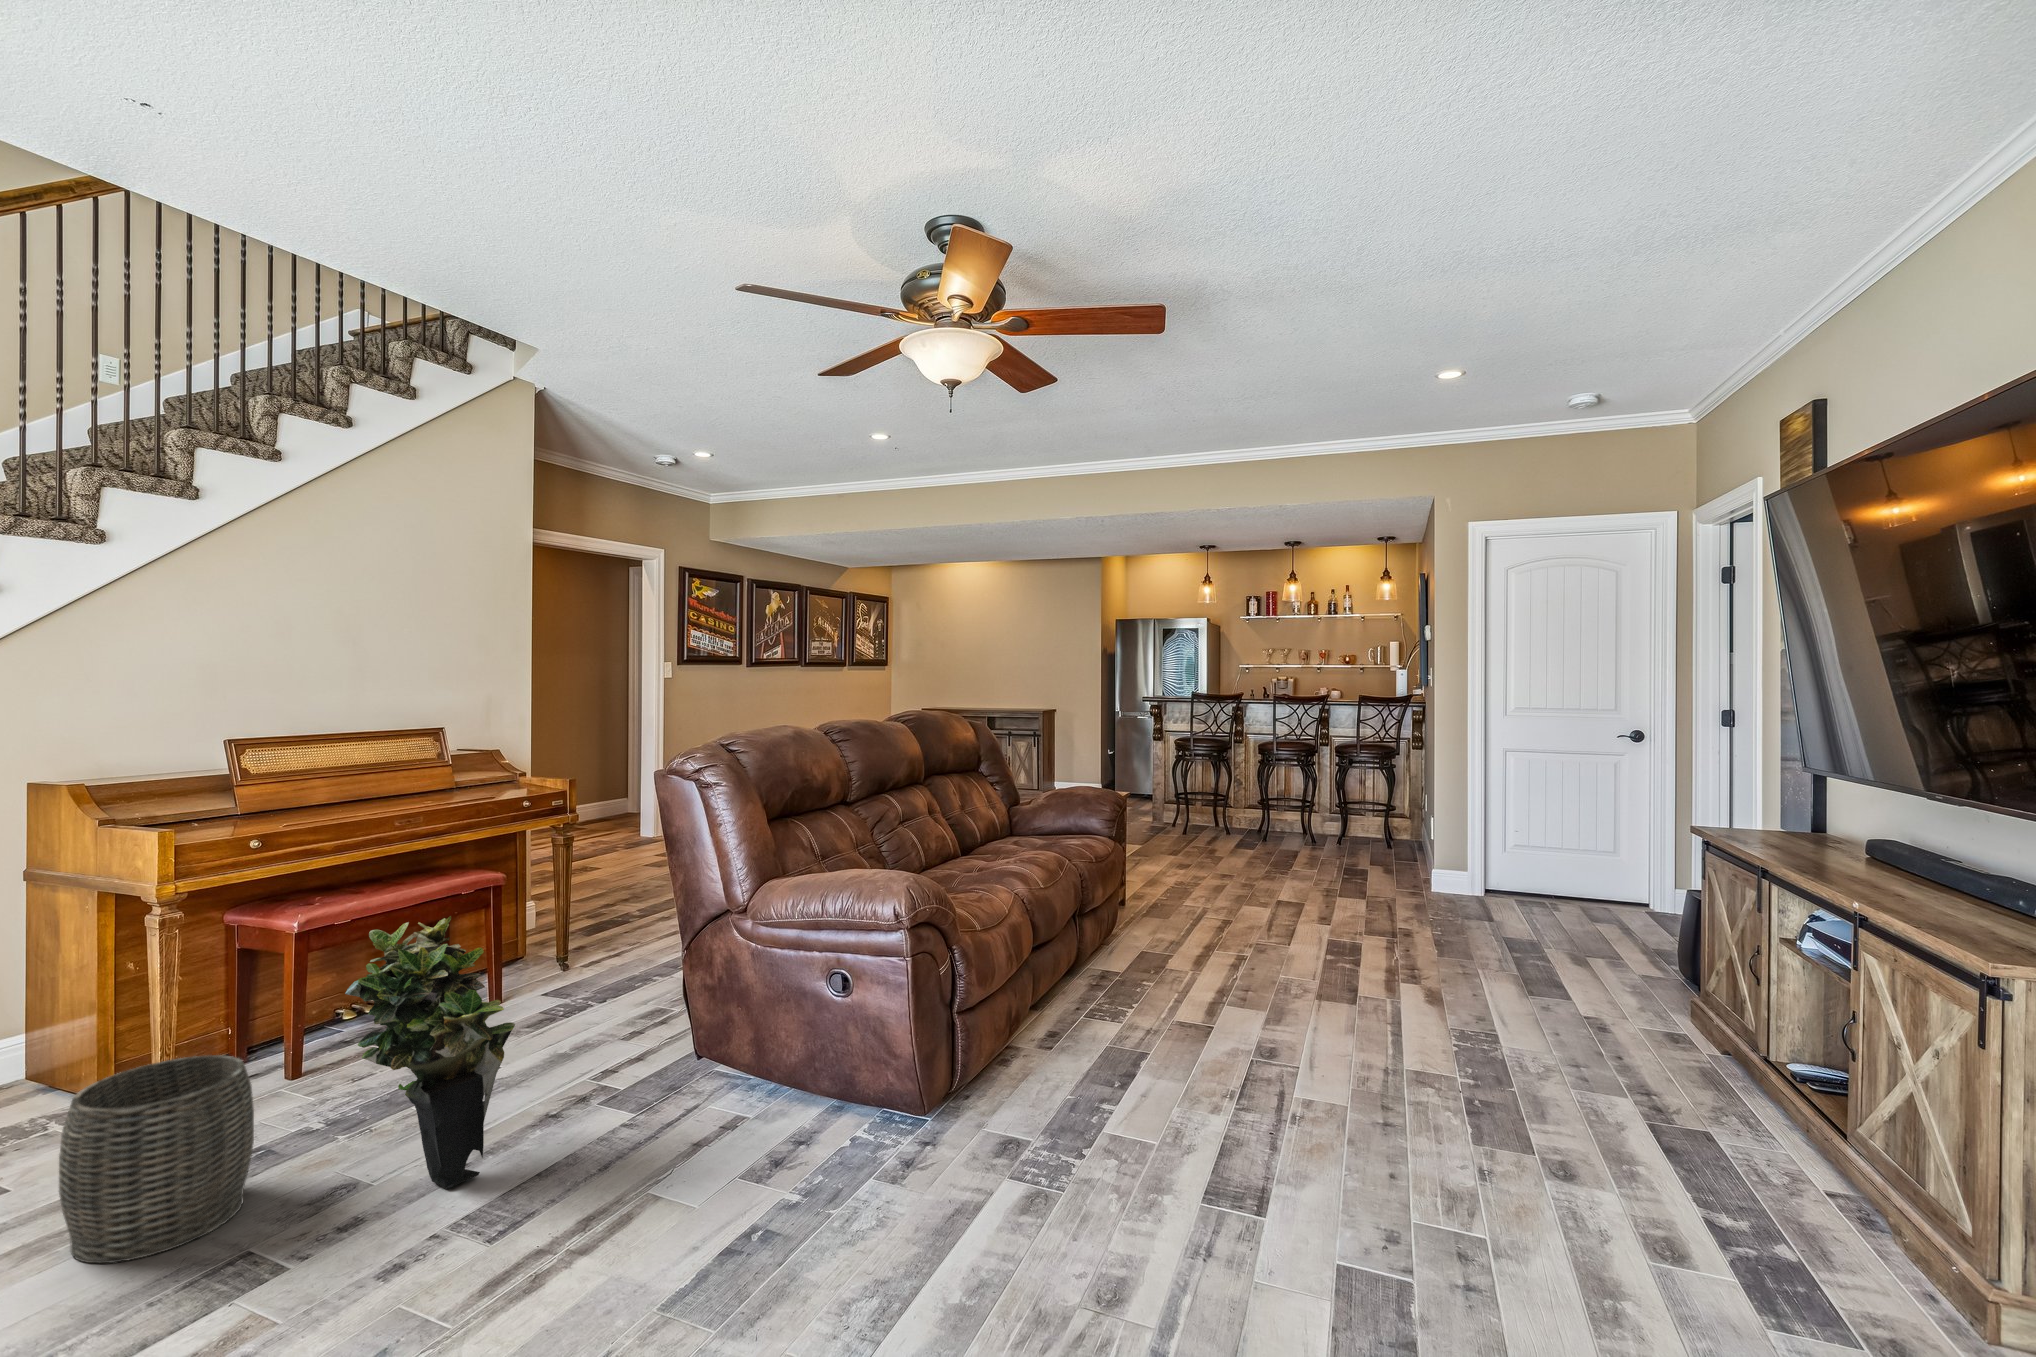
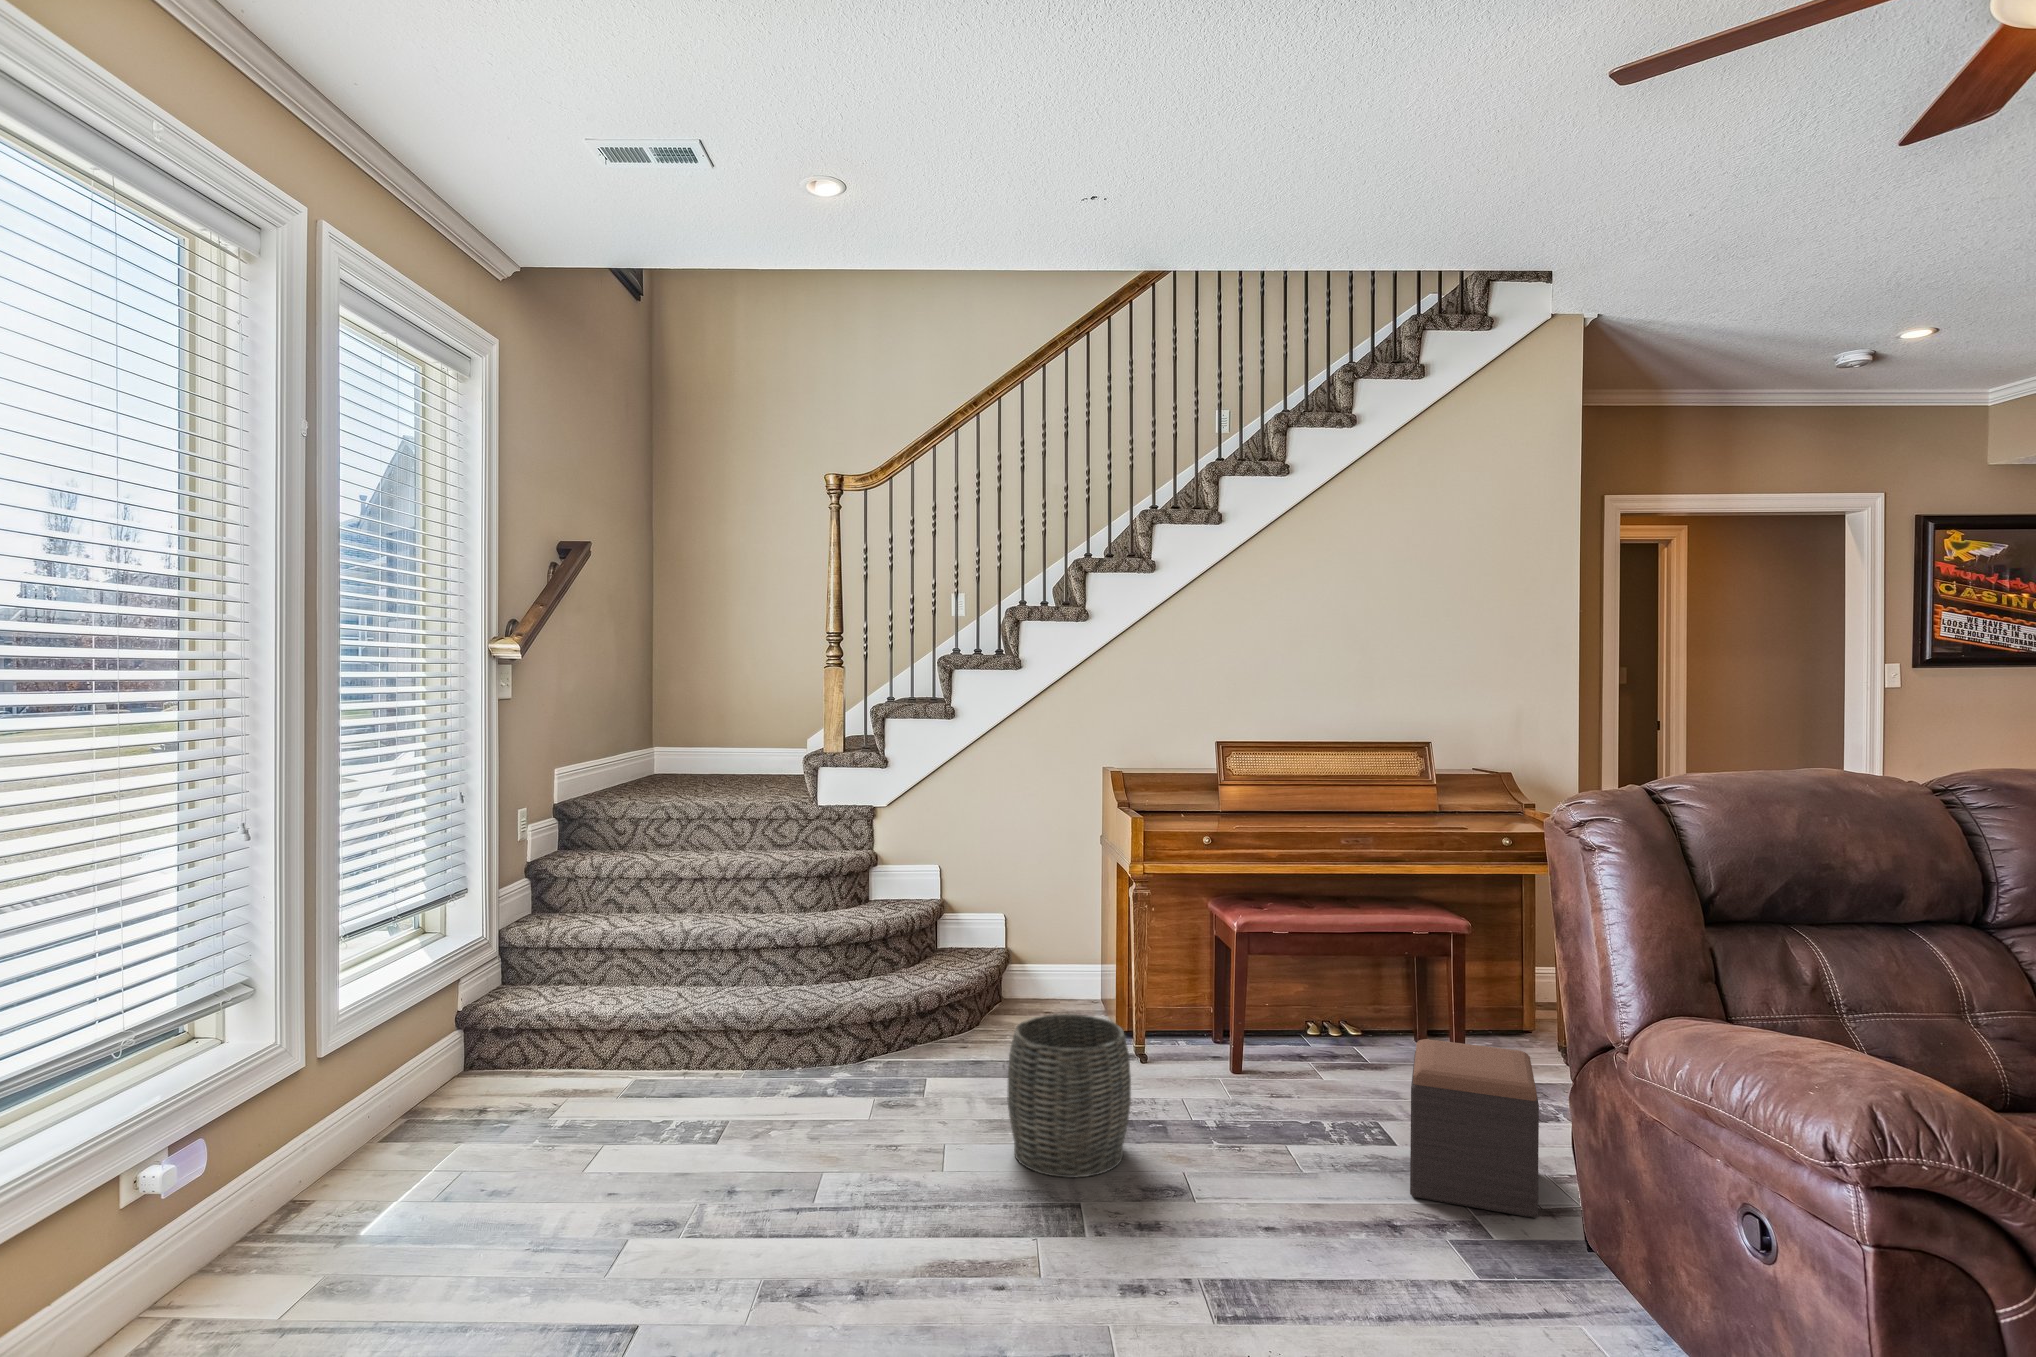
potted plant: present [345,916,515,1189] -> none [1172,945,1327,1245]
footstool: none [518,953,641,1092] -> present [1410,1039,1539,1218]

